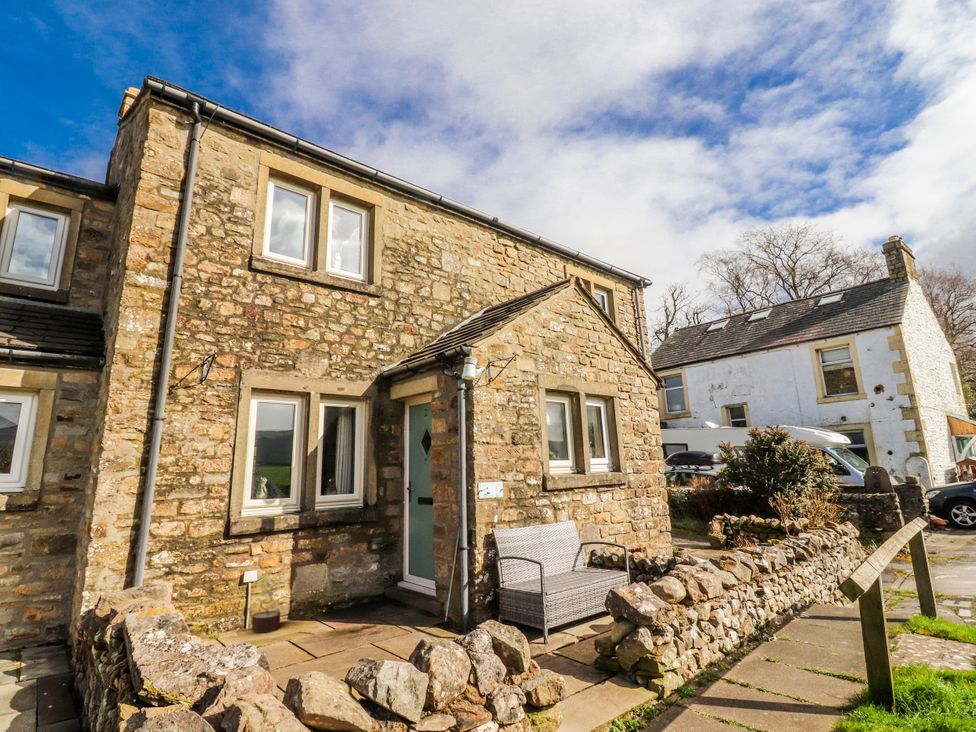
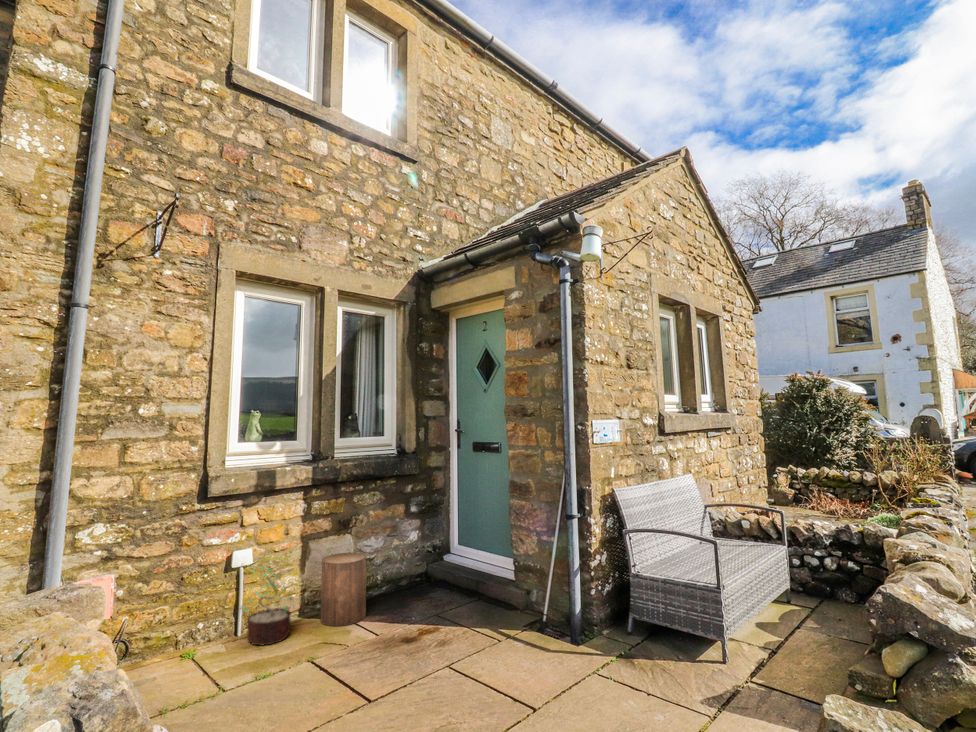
stool: none [302,575,334,624] -> present [321,553,366,626]

